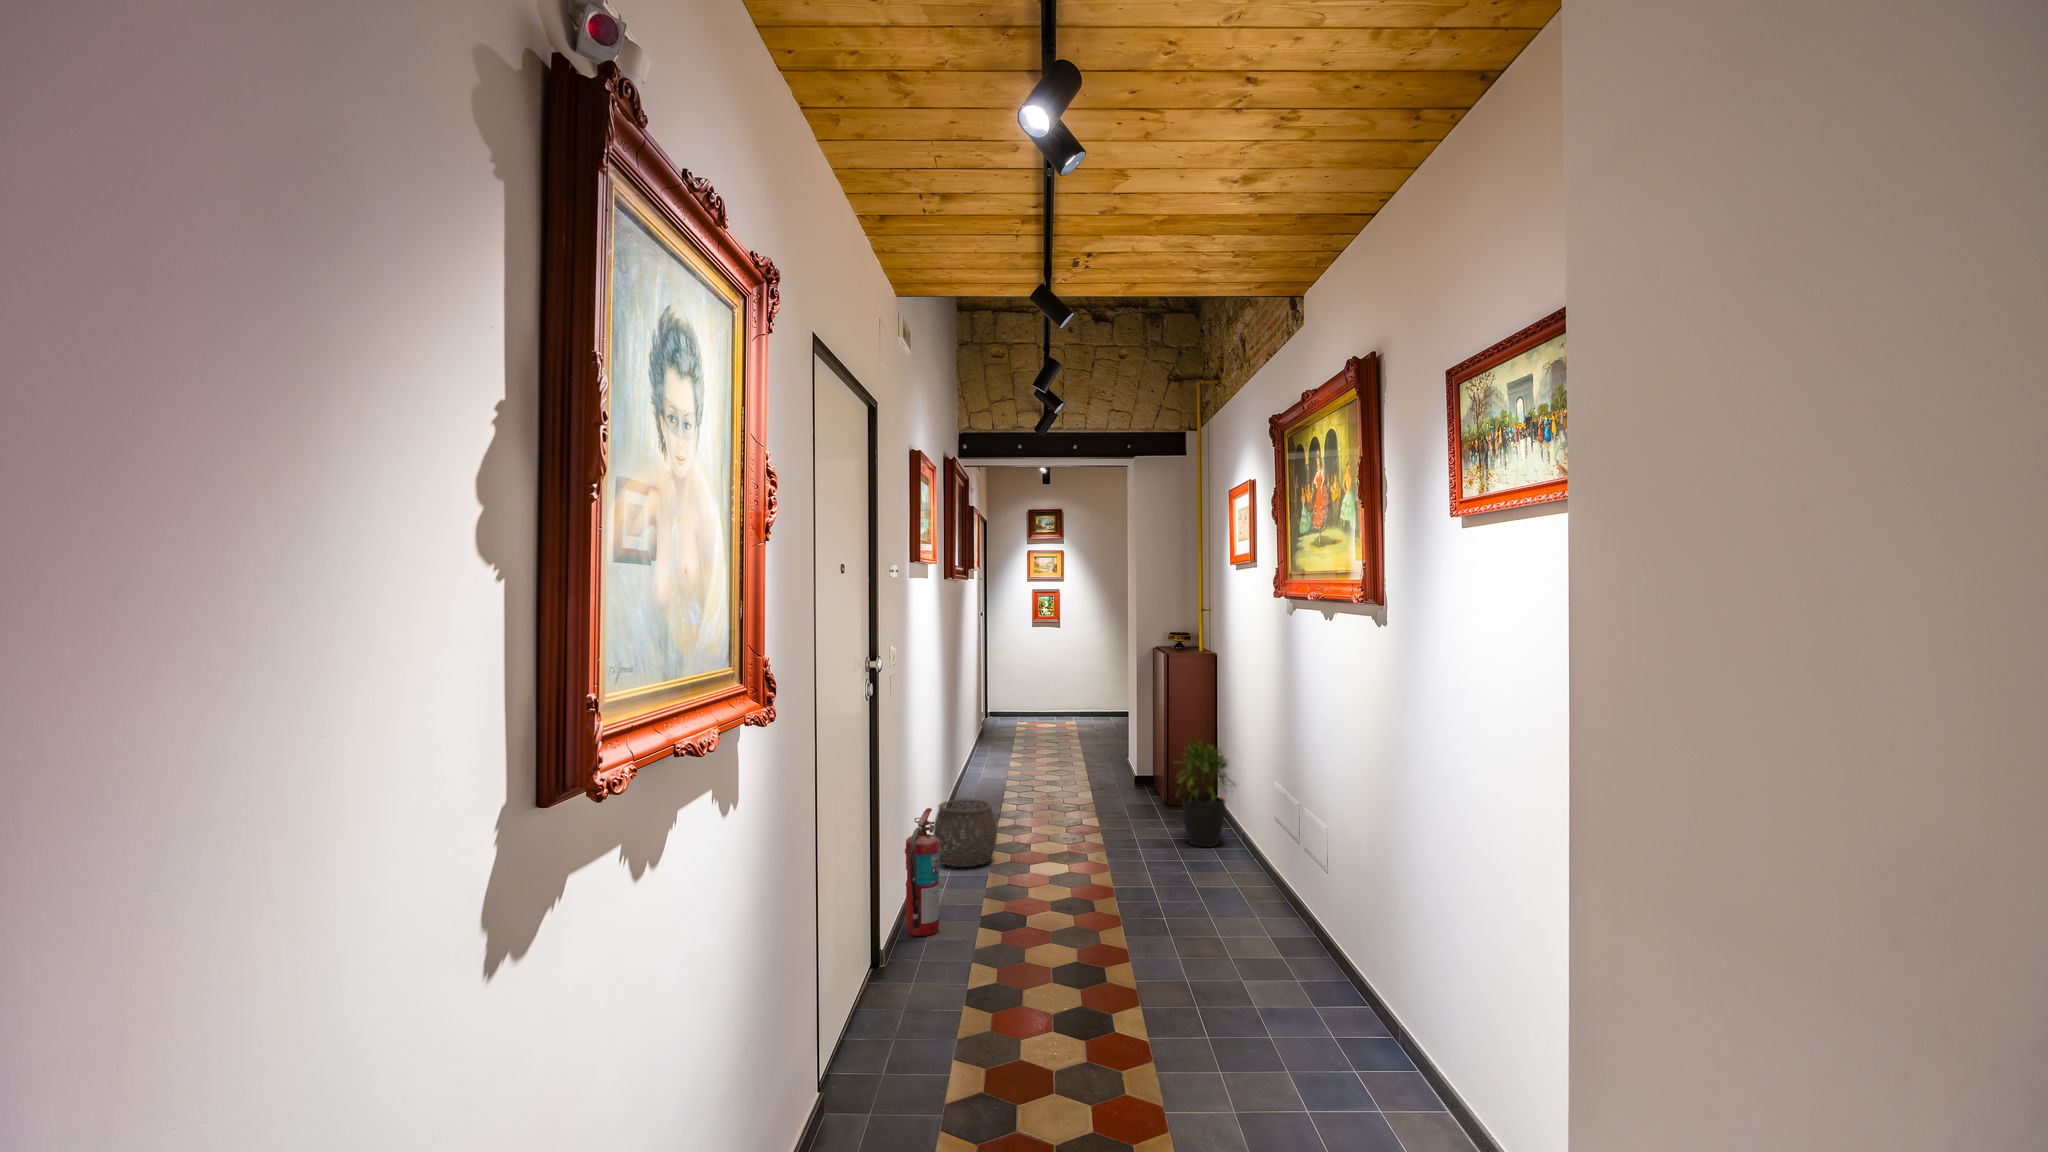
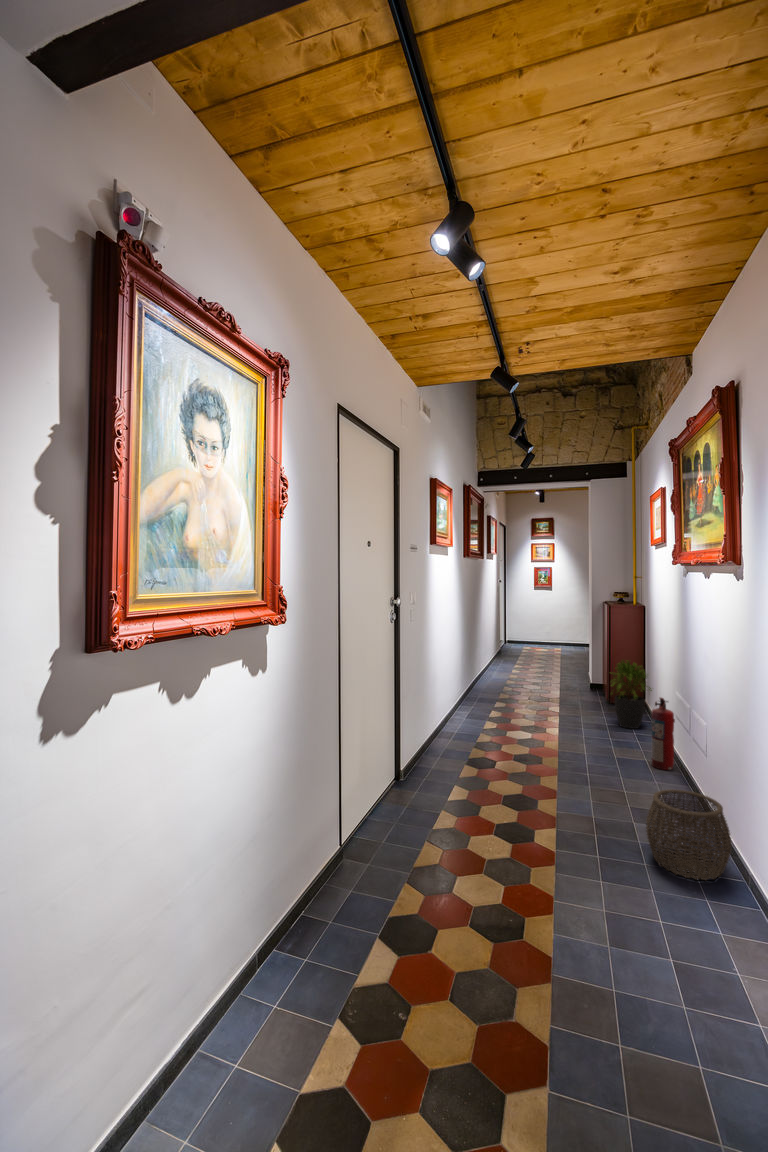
woven basket: present [933,799,997,867] -> present [646,789,732,880]
fire extinguisher: present [905,808,939,936] -> present [651,698,675,770]

